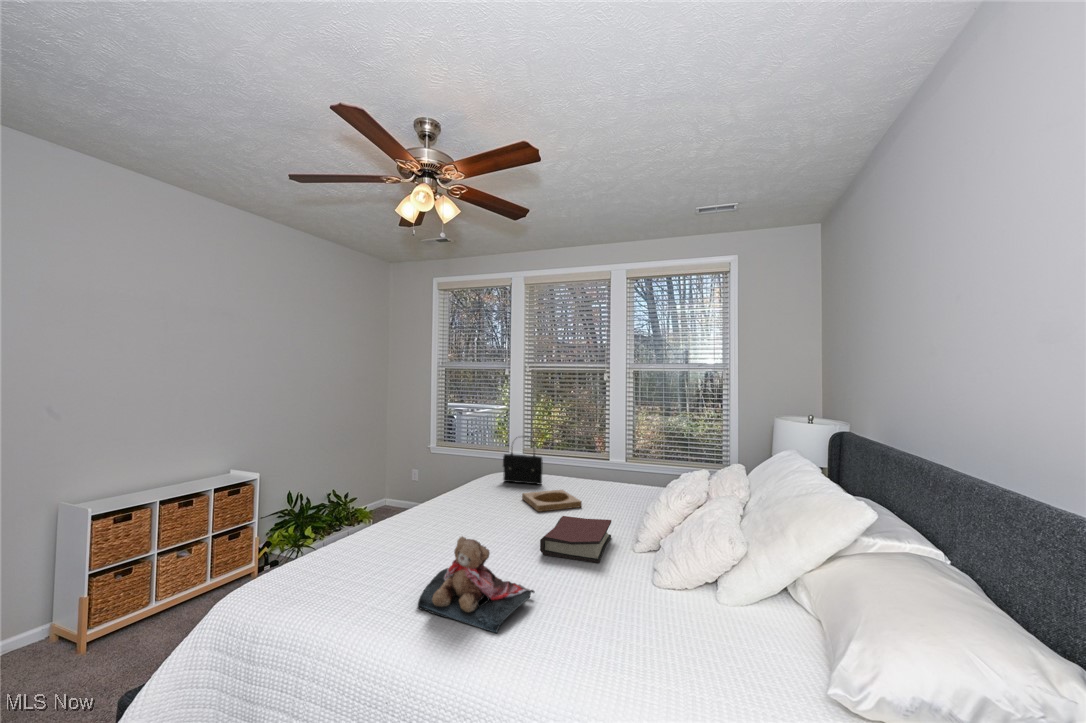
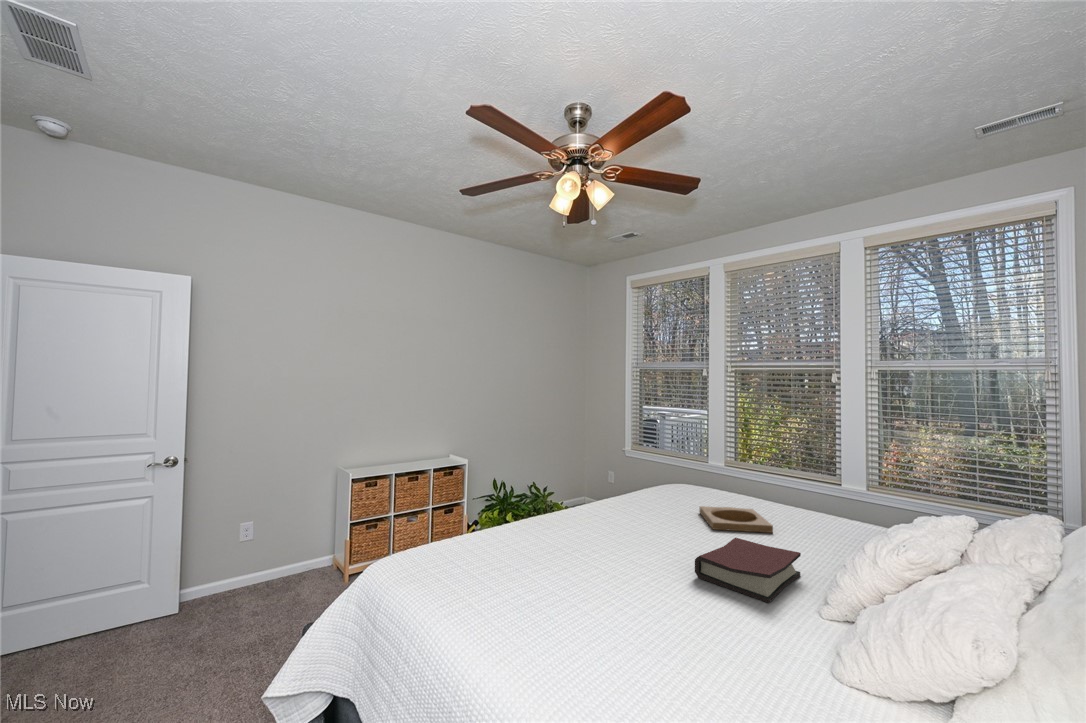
handbag: present [503,436,543,484] -> none [684,442,732,501]
teddy bear: present [417,536,535,633] -> none [538,534,667,650]

